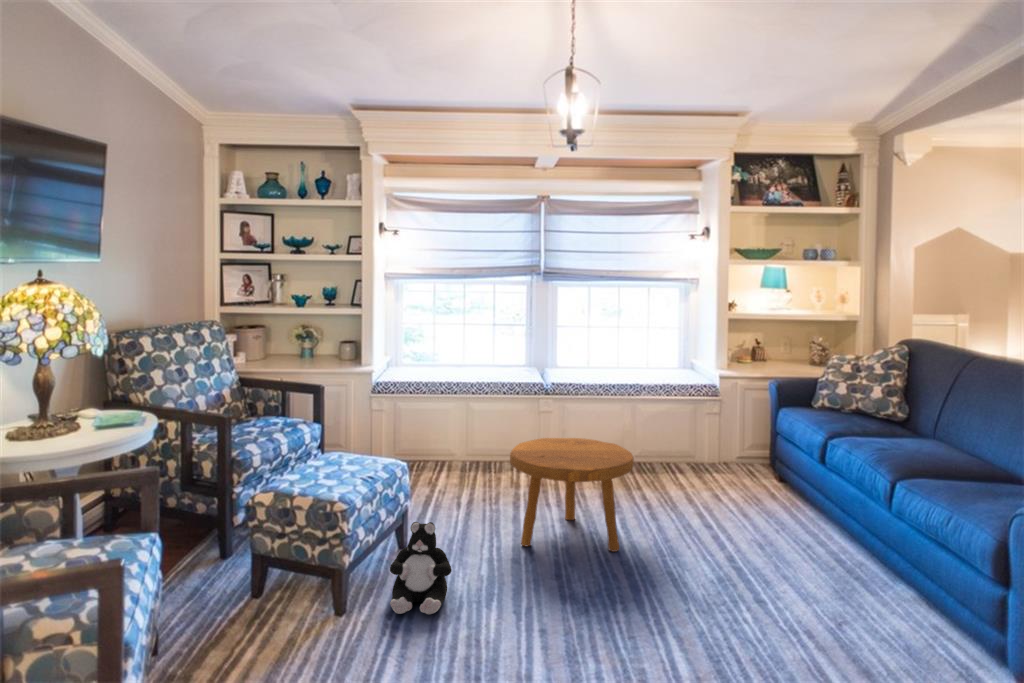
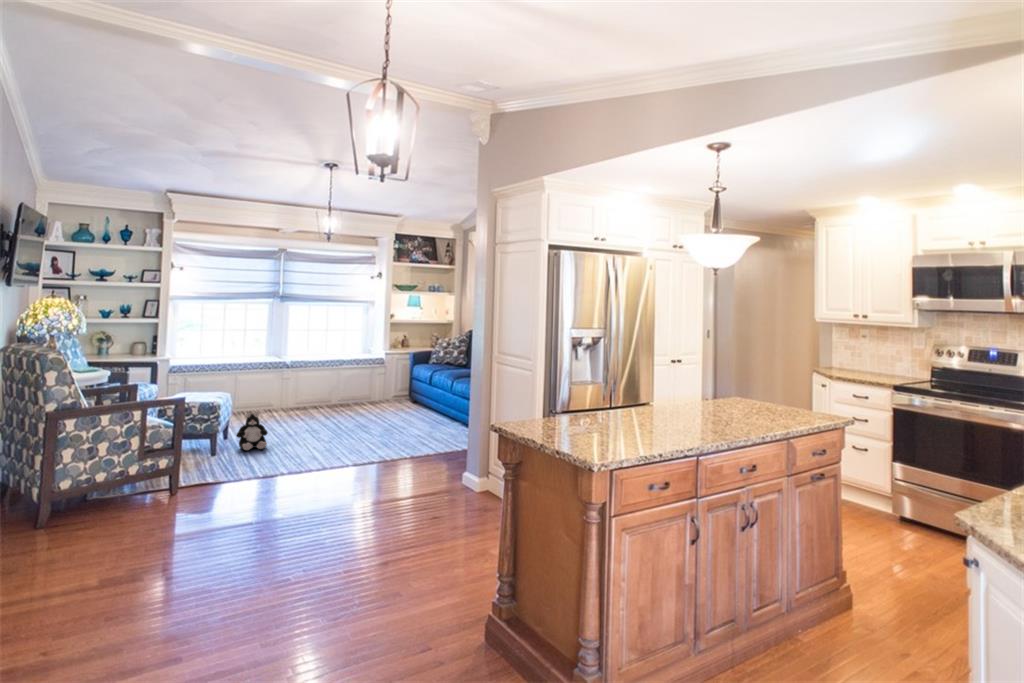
footstool: present [510,438,634,552] -> none [285,381,347,431]

